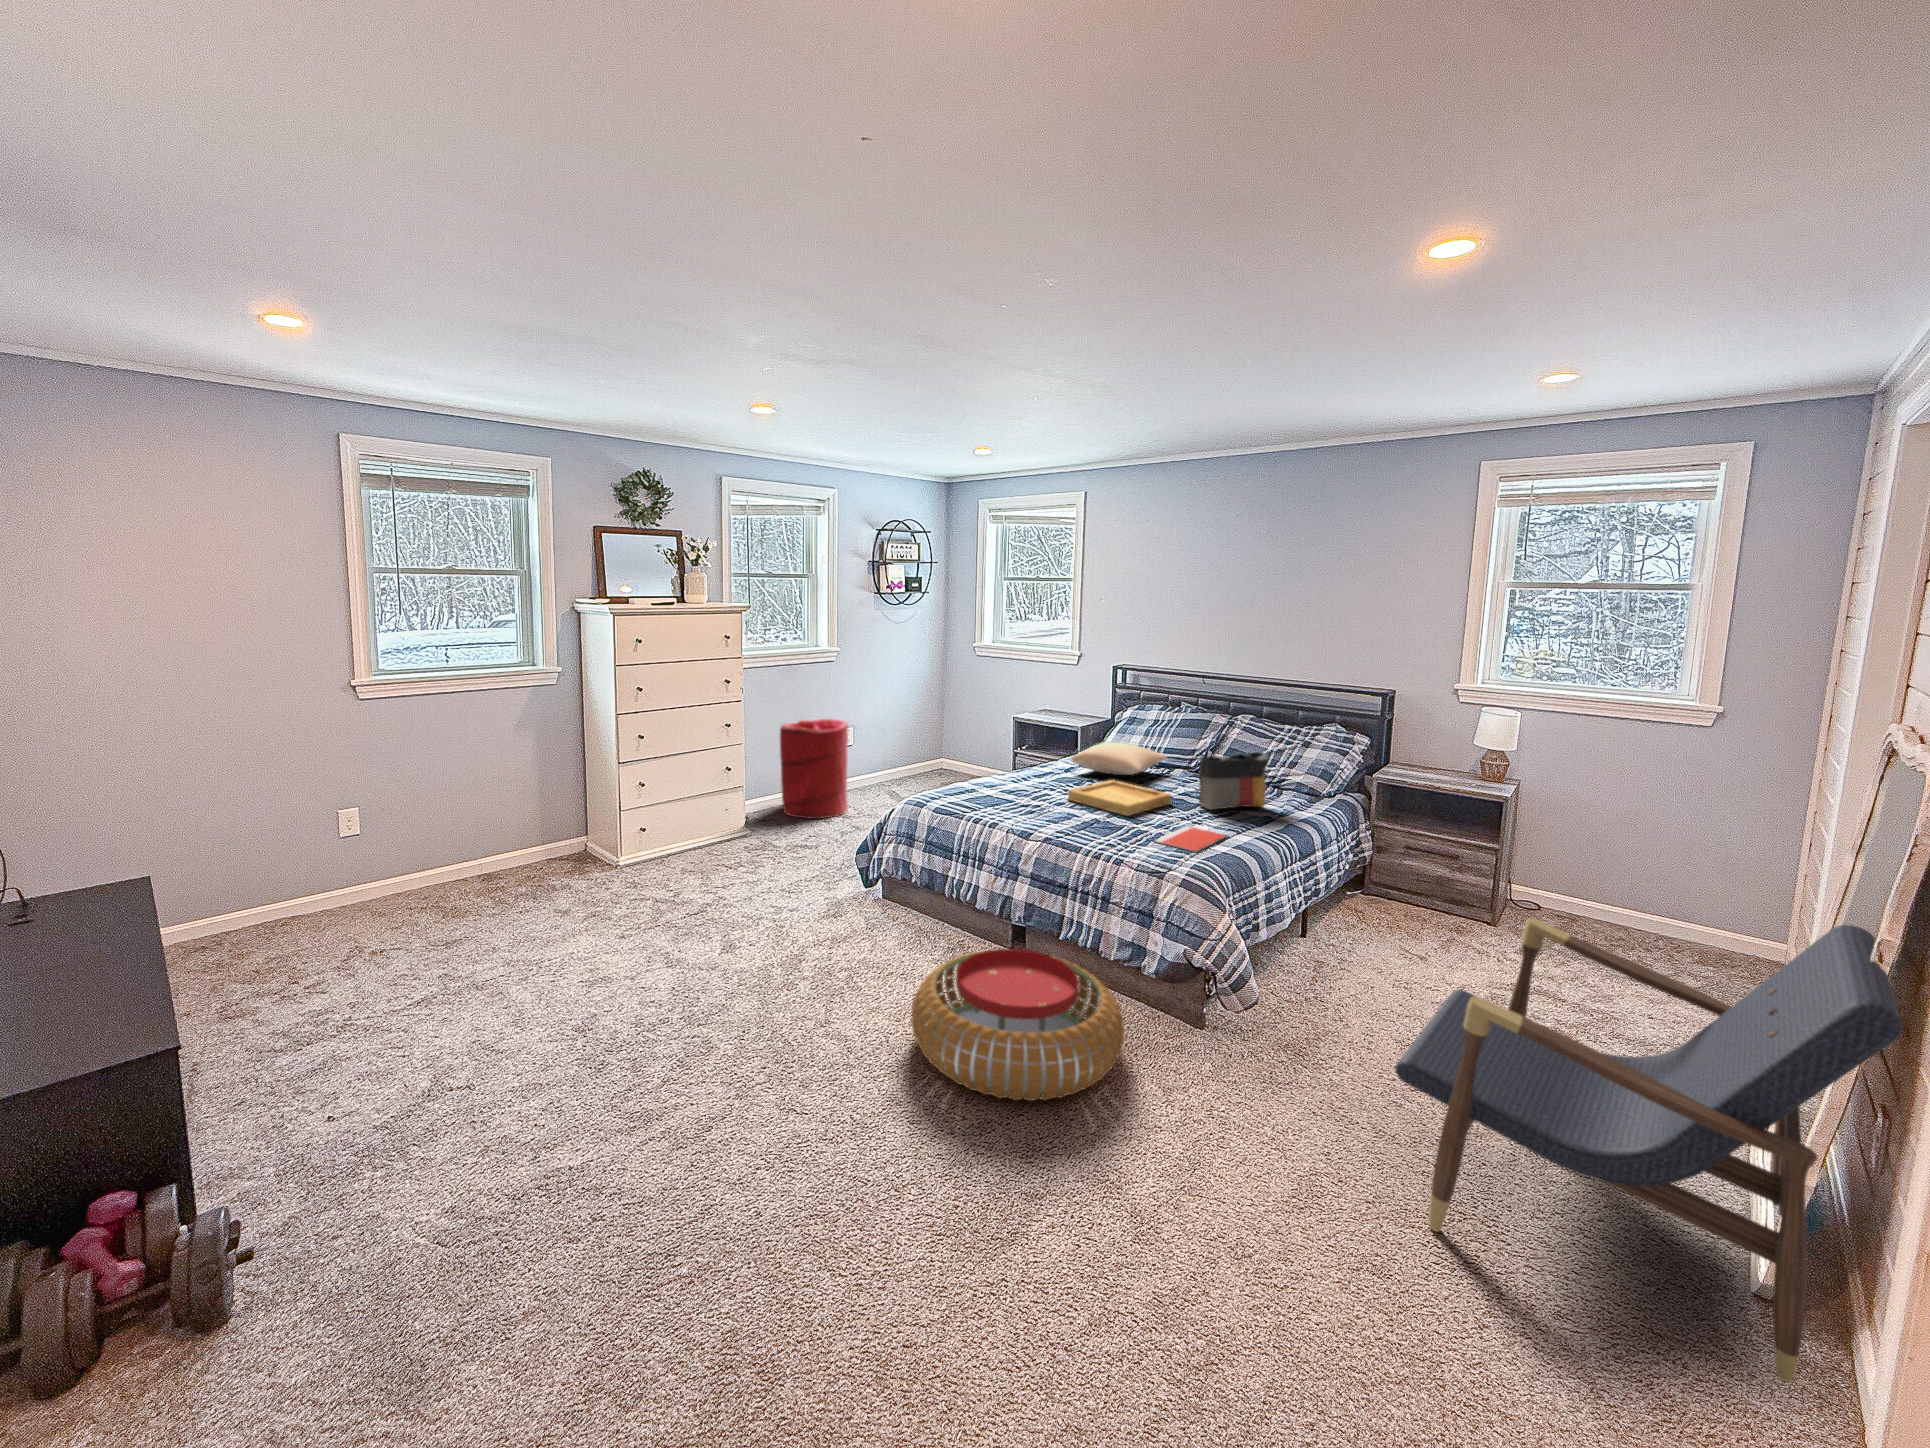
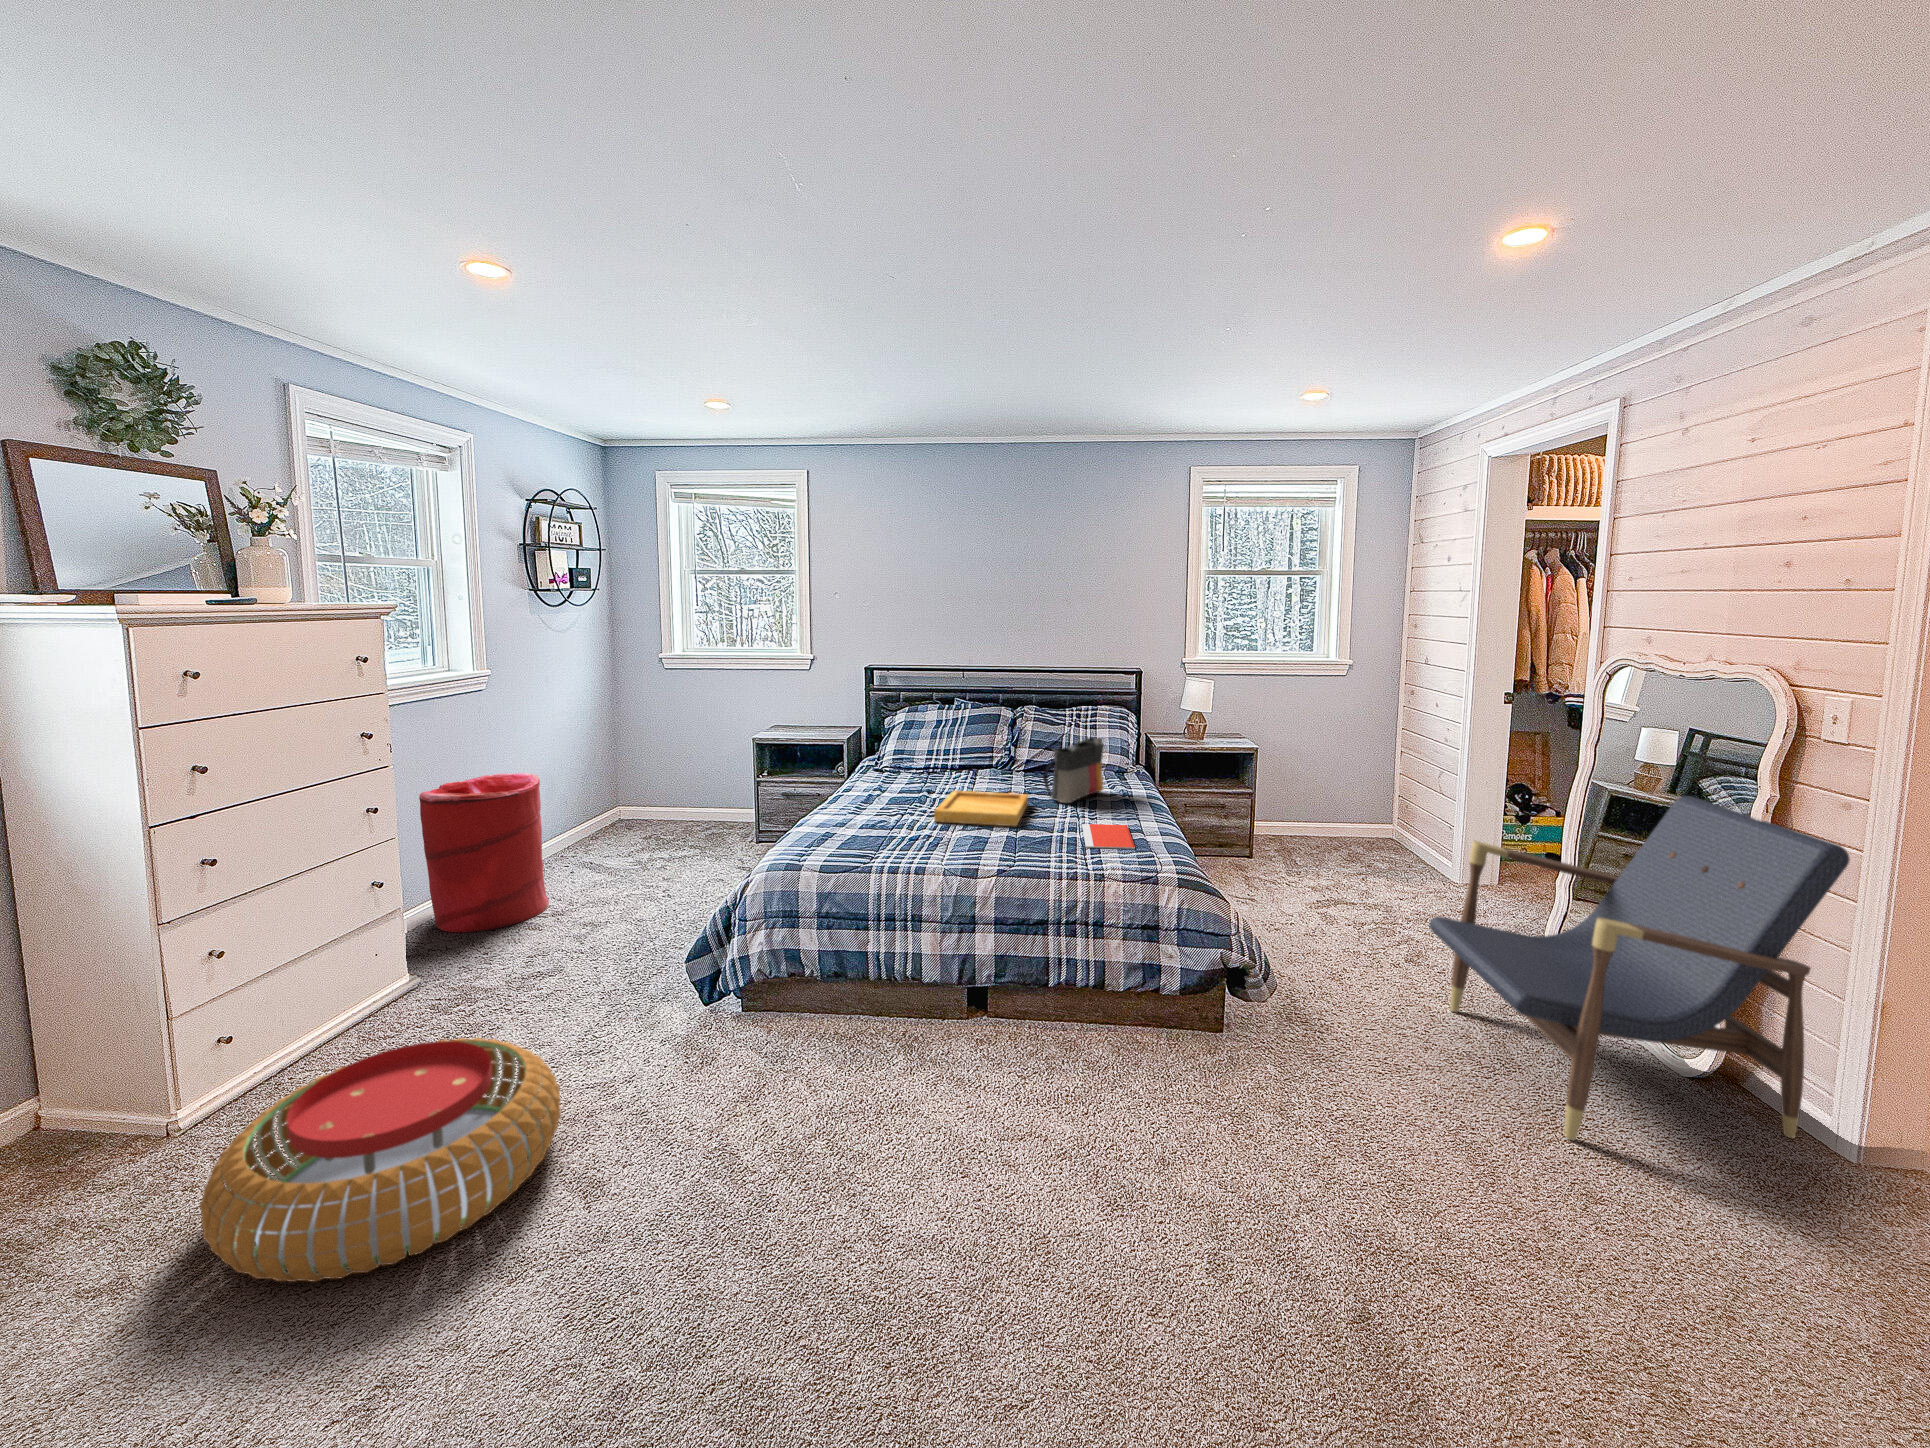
pillow: present [1071,741,1167,775] -> none [885,748,969,785]
pouf: present [911,949,1124,1101] -> present [200,1038,561,1282]

